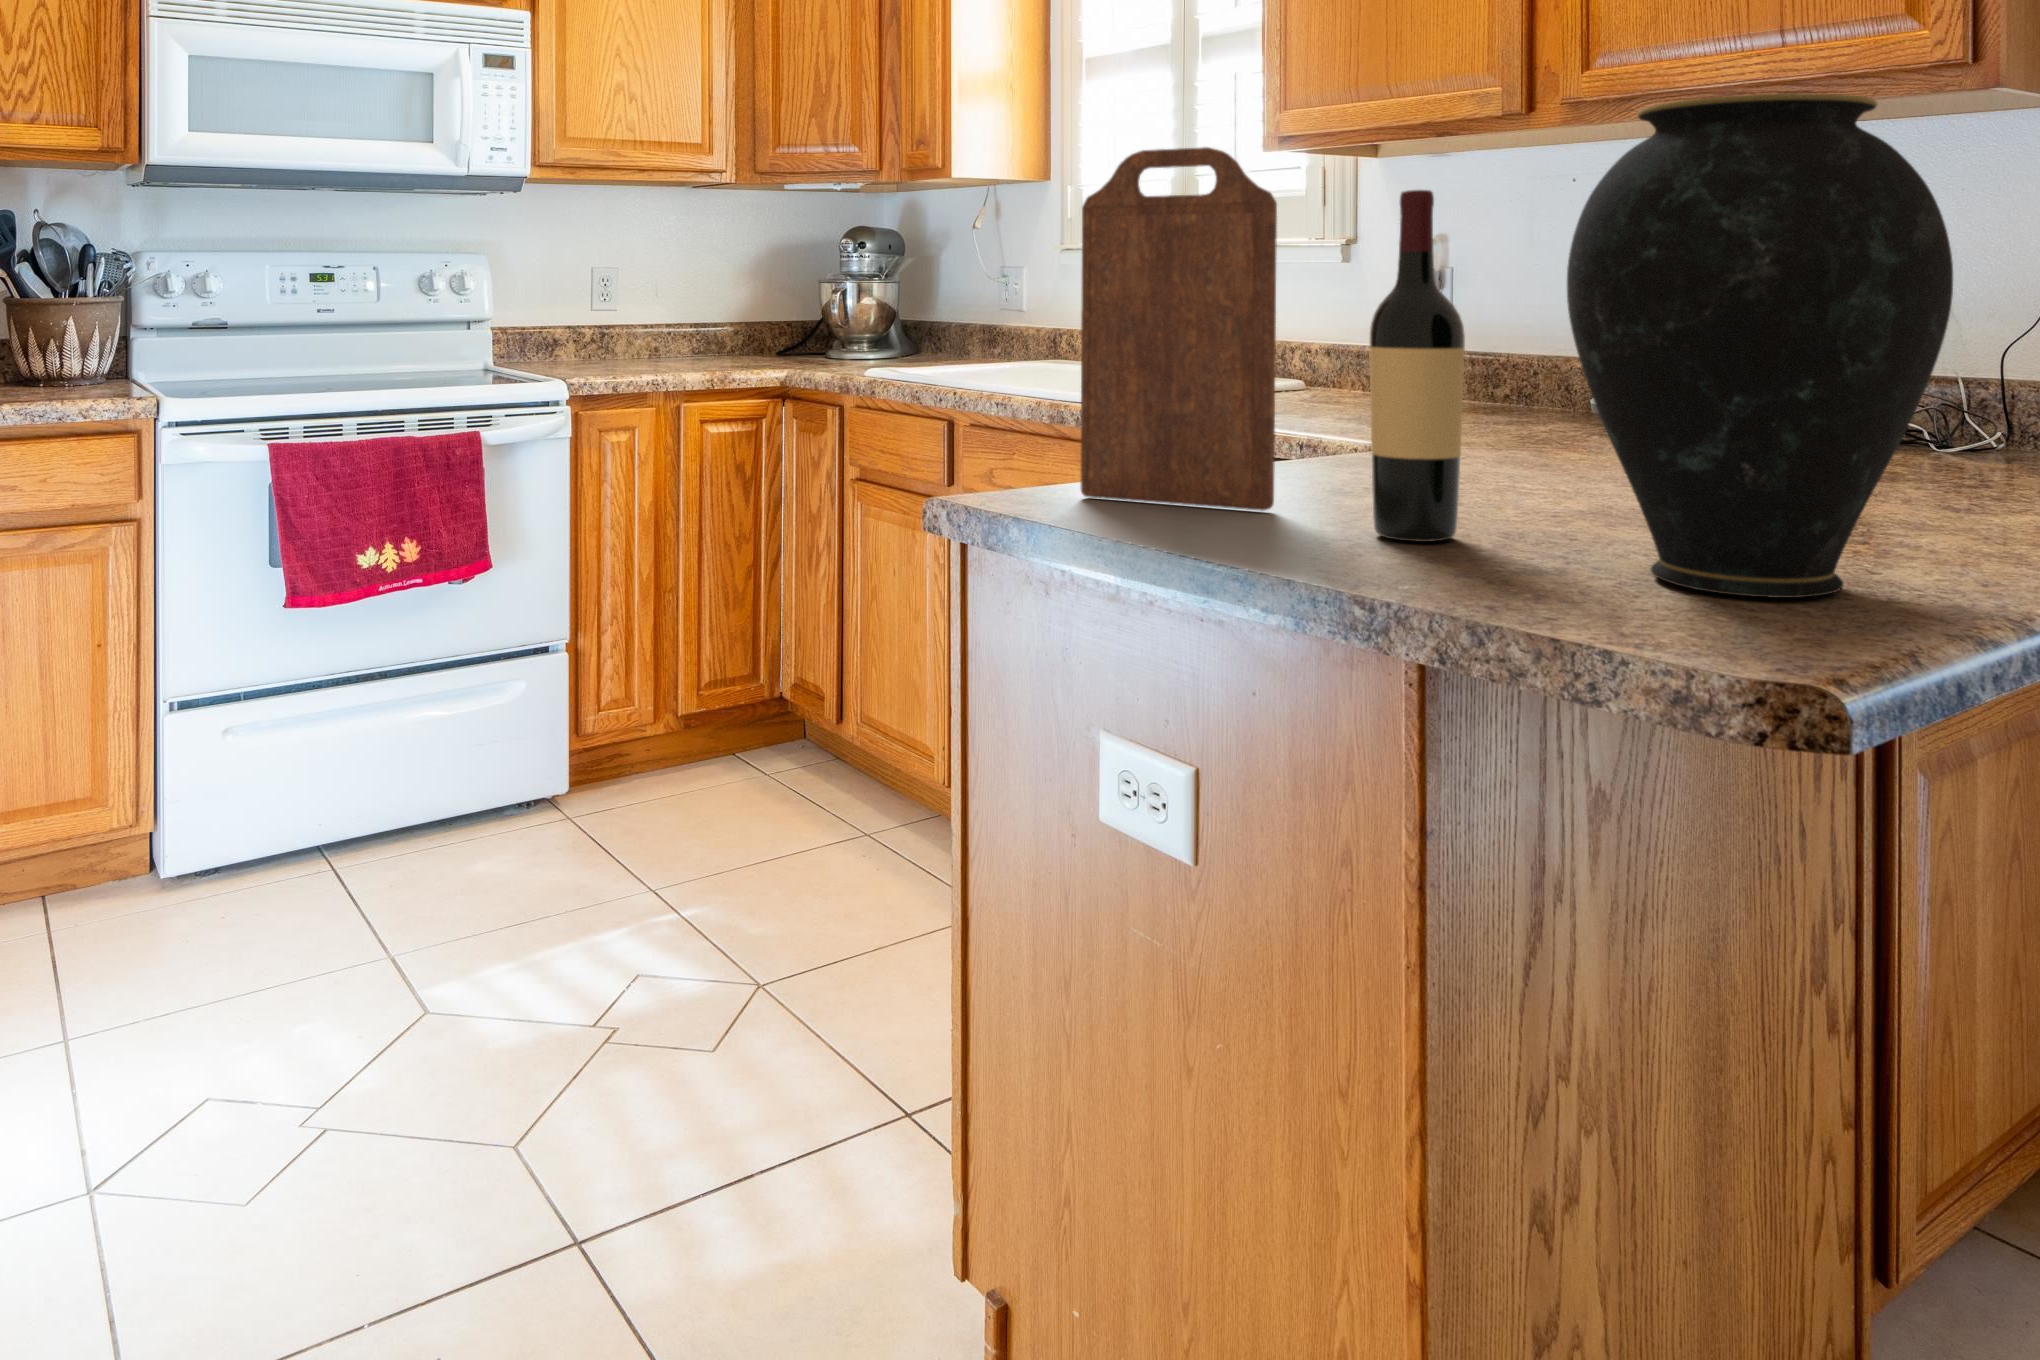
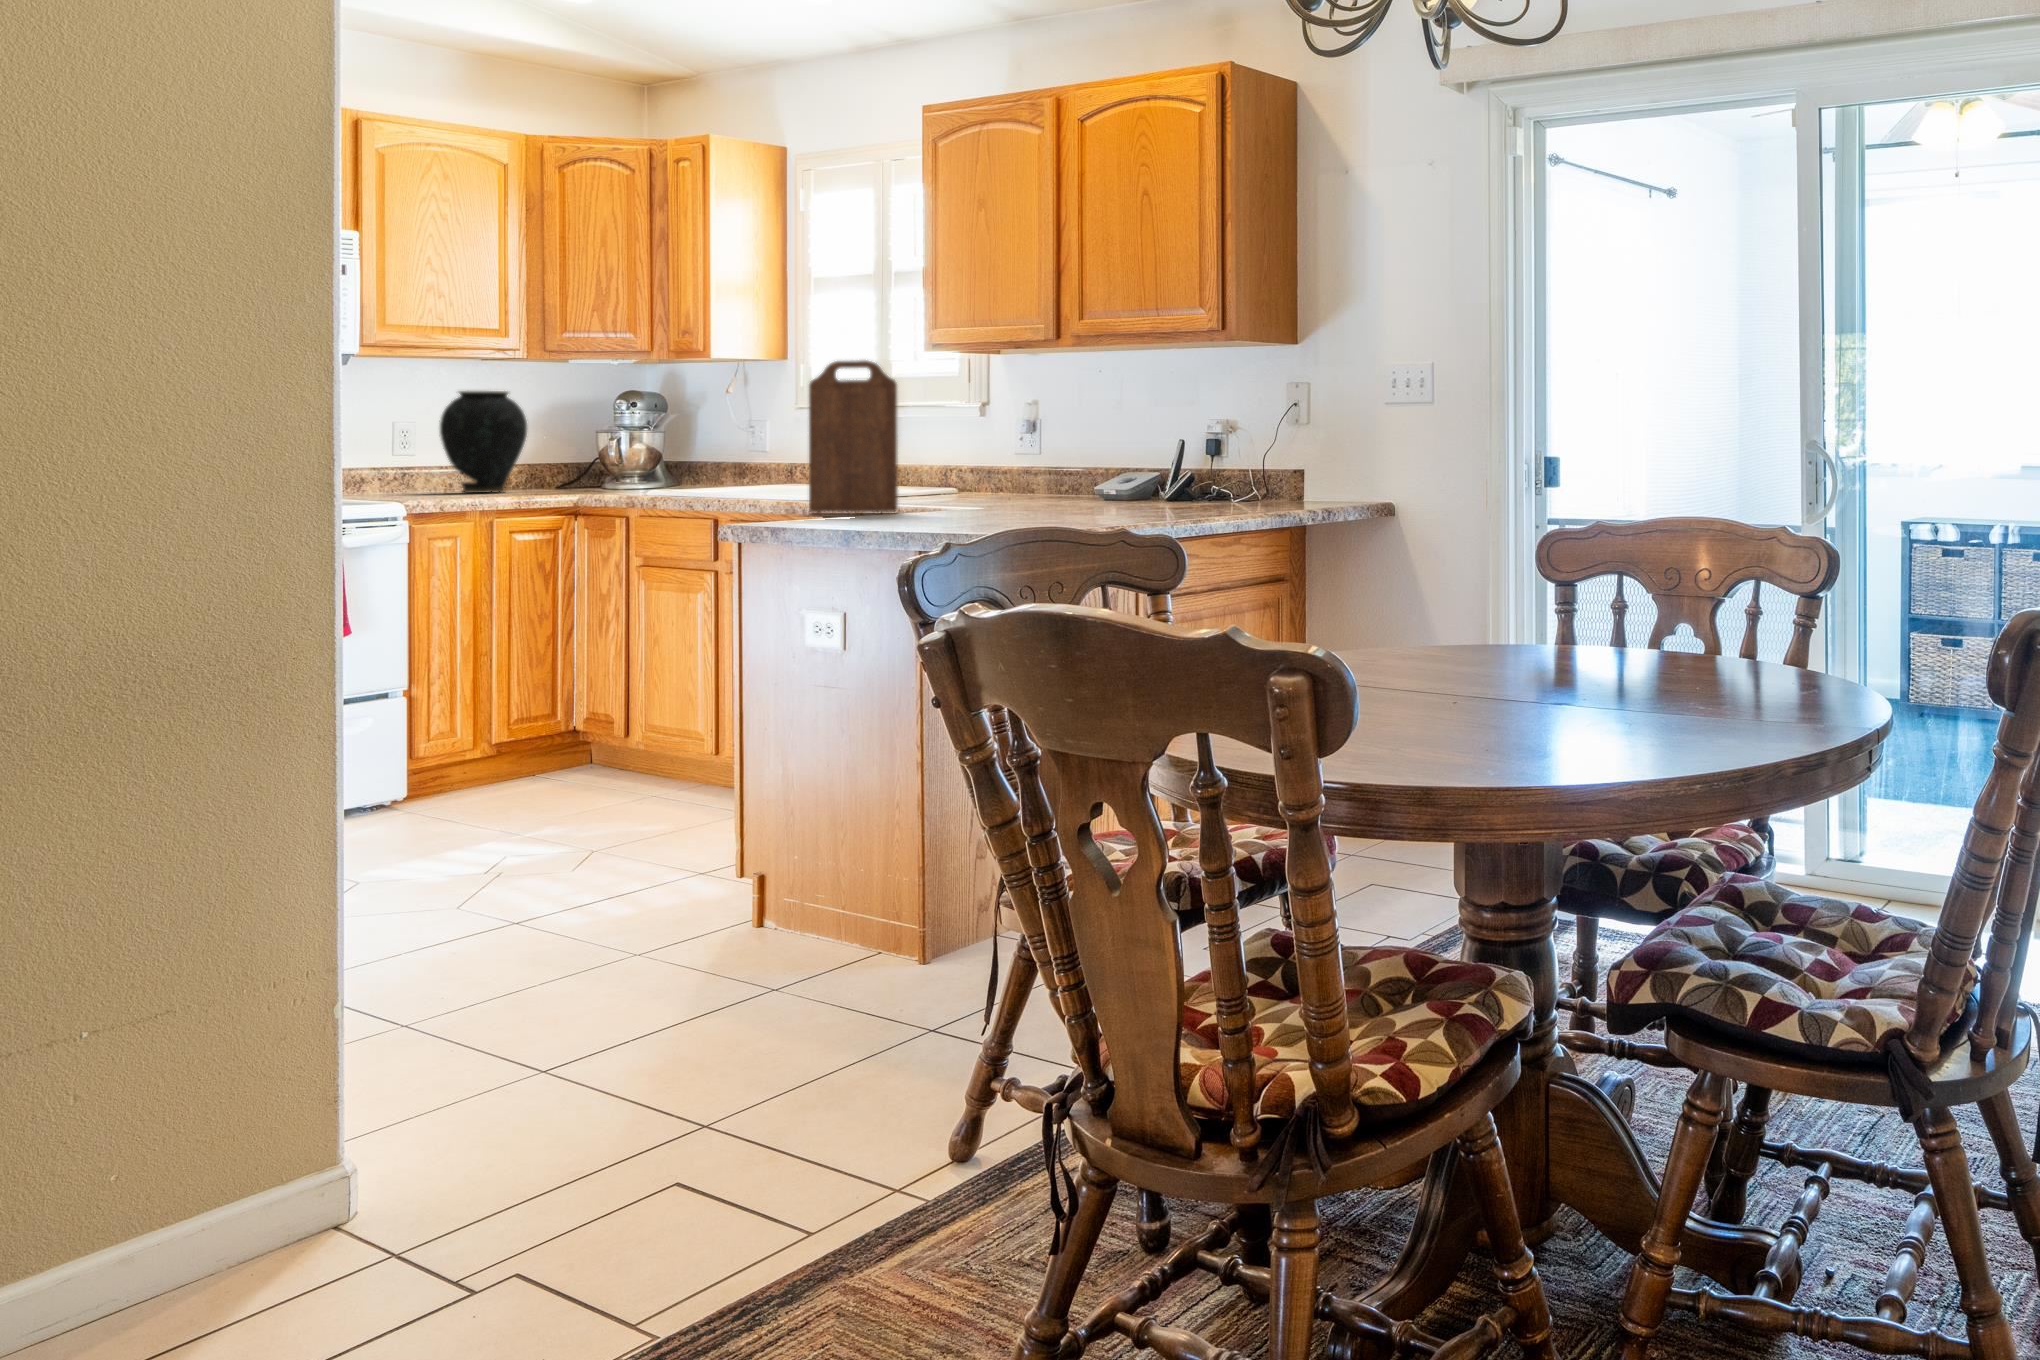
vase: present [1567,93,1953,598] -> present [440,391,527,493]
wine bottle: present [1369,190,1465,542] -> none [931,380,968,514]

